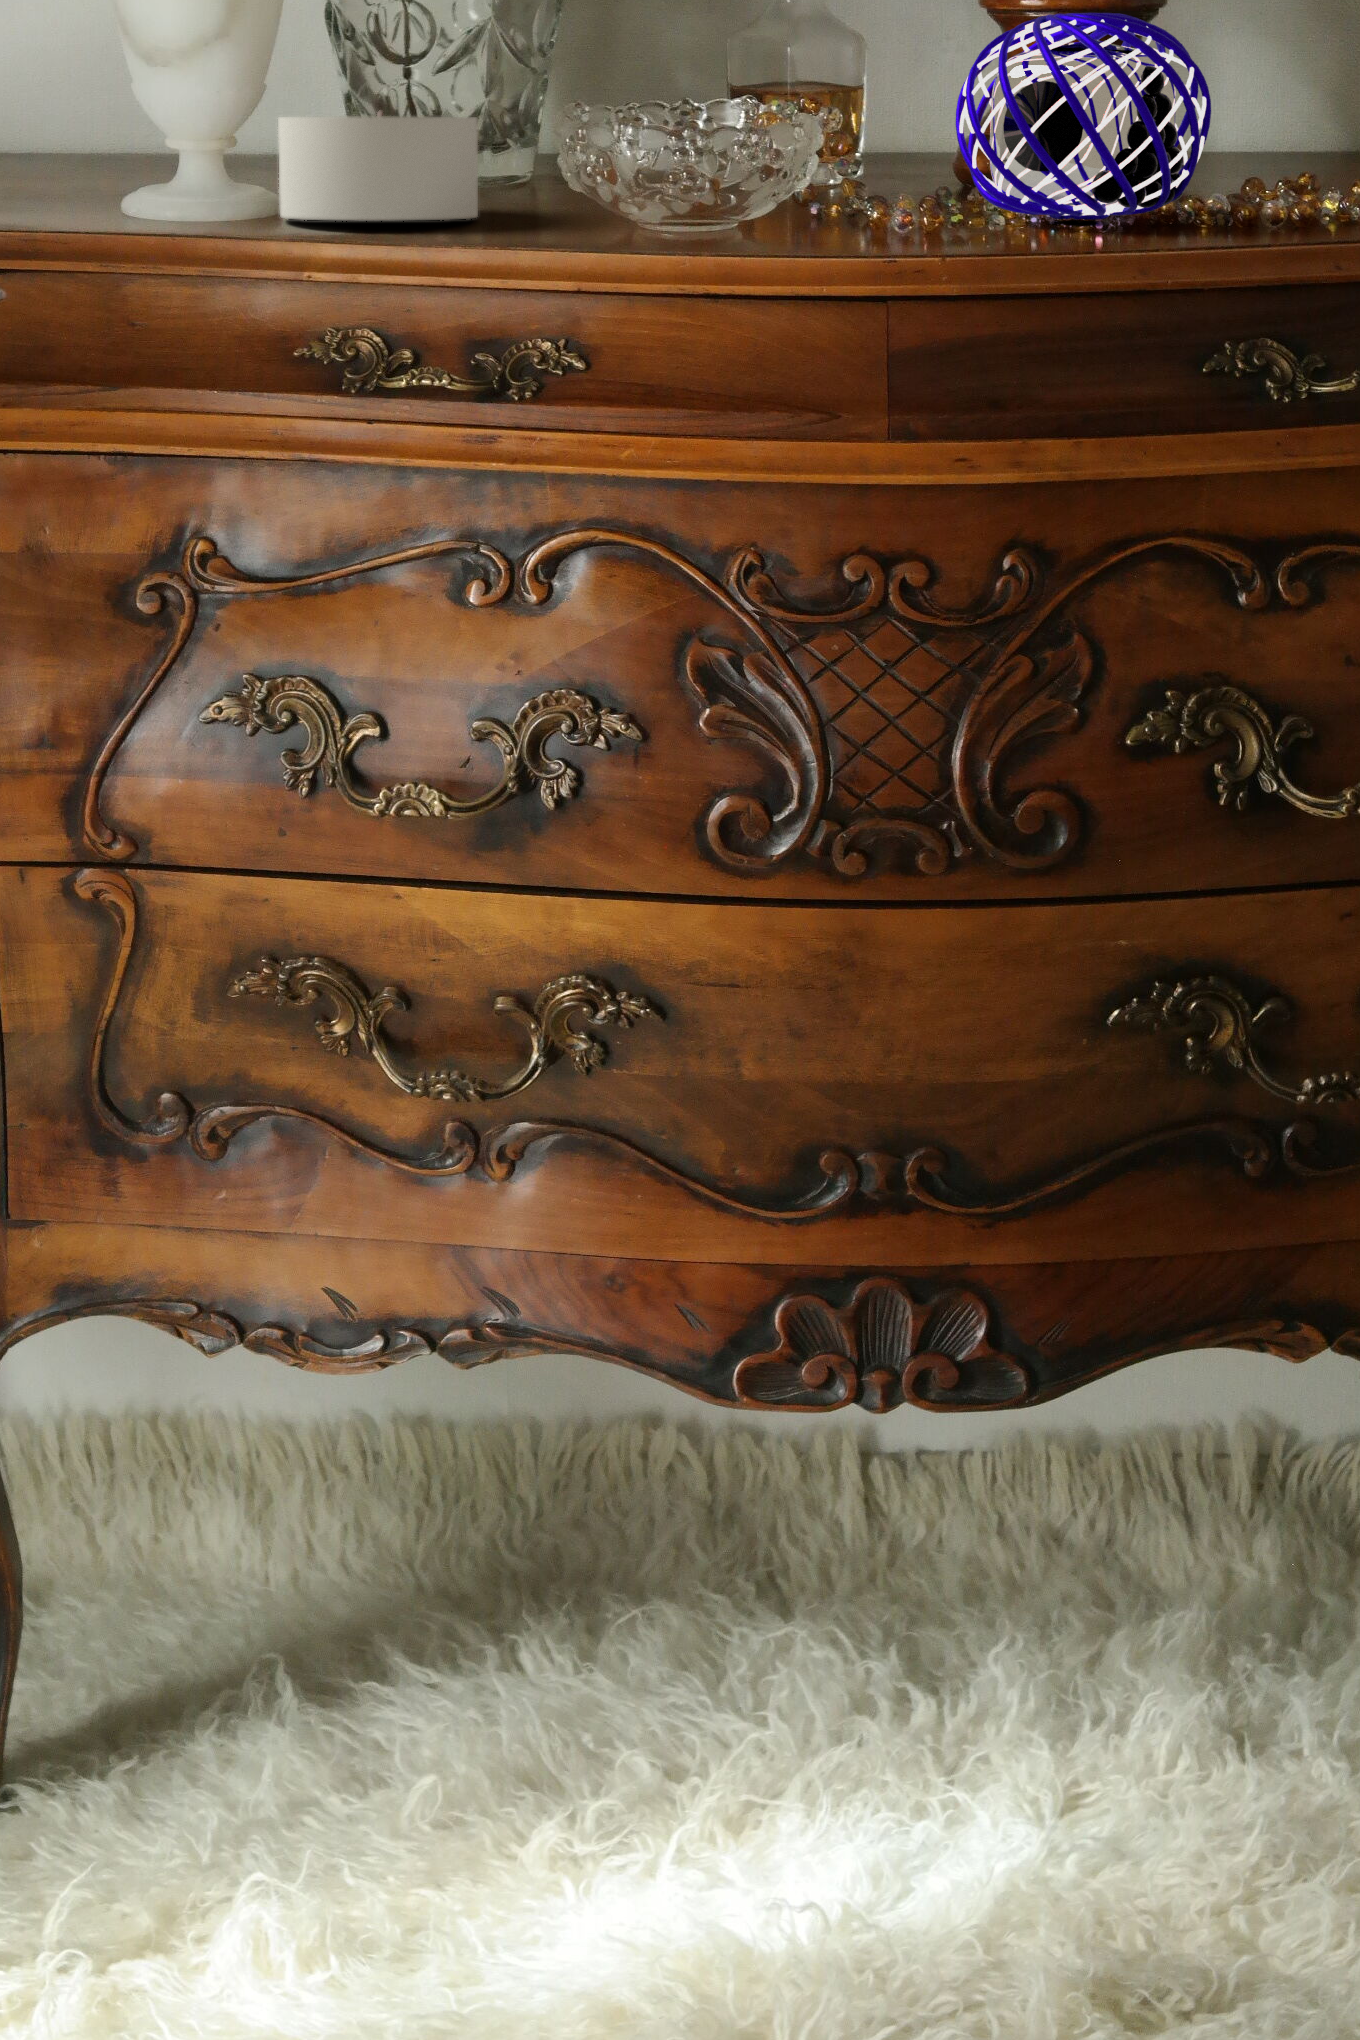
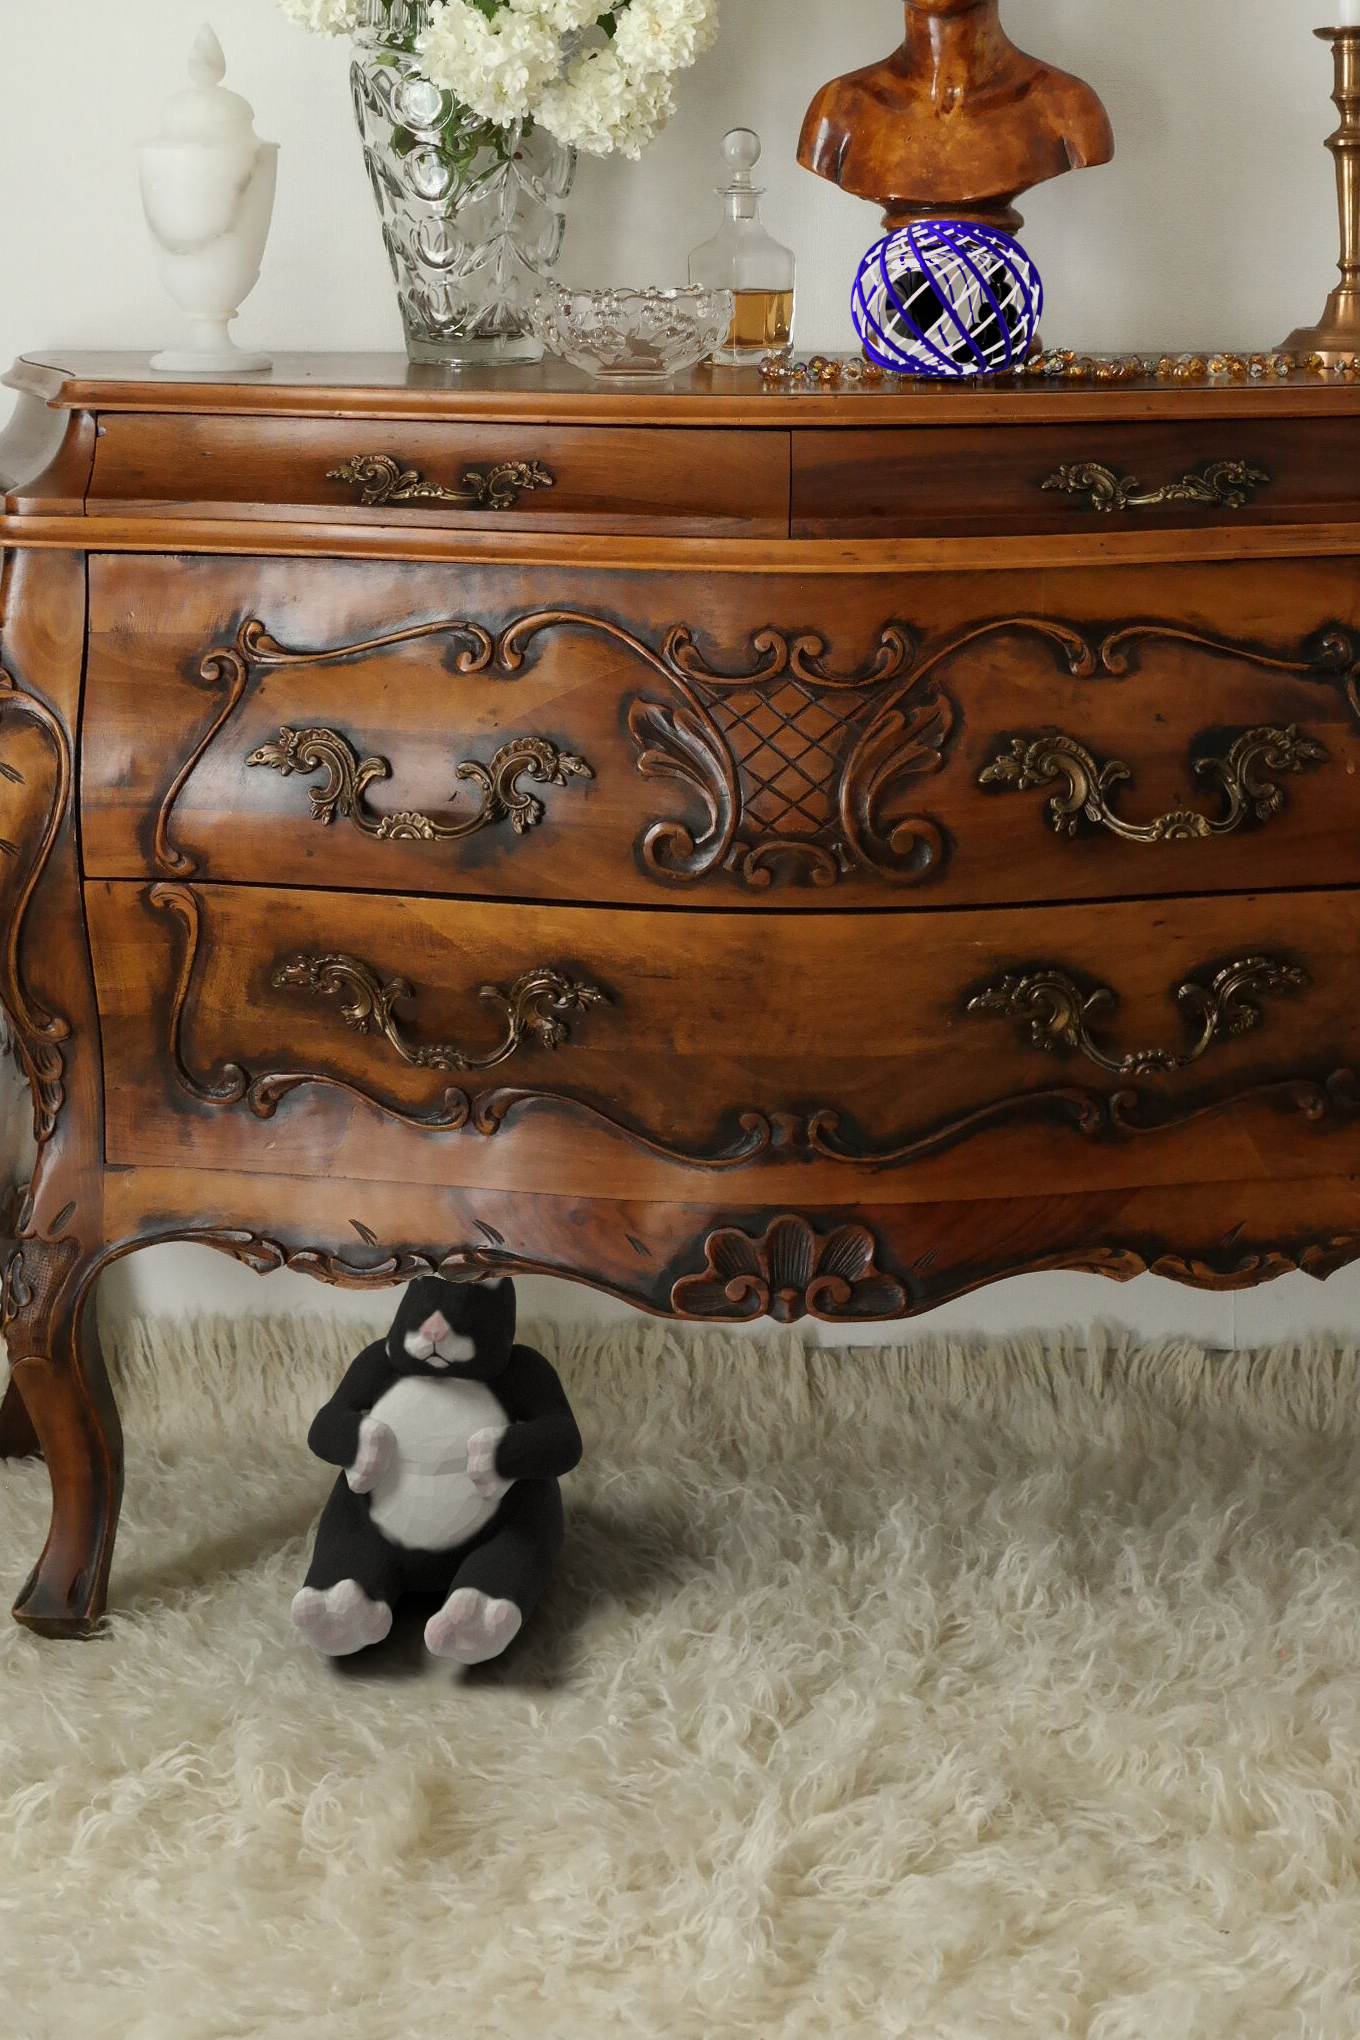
candle: present [278,111,478,221] -> none [323,290,481,372]
plush toy: none [252,1296,598,1822] -> present [291,1276,583,1665]

